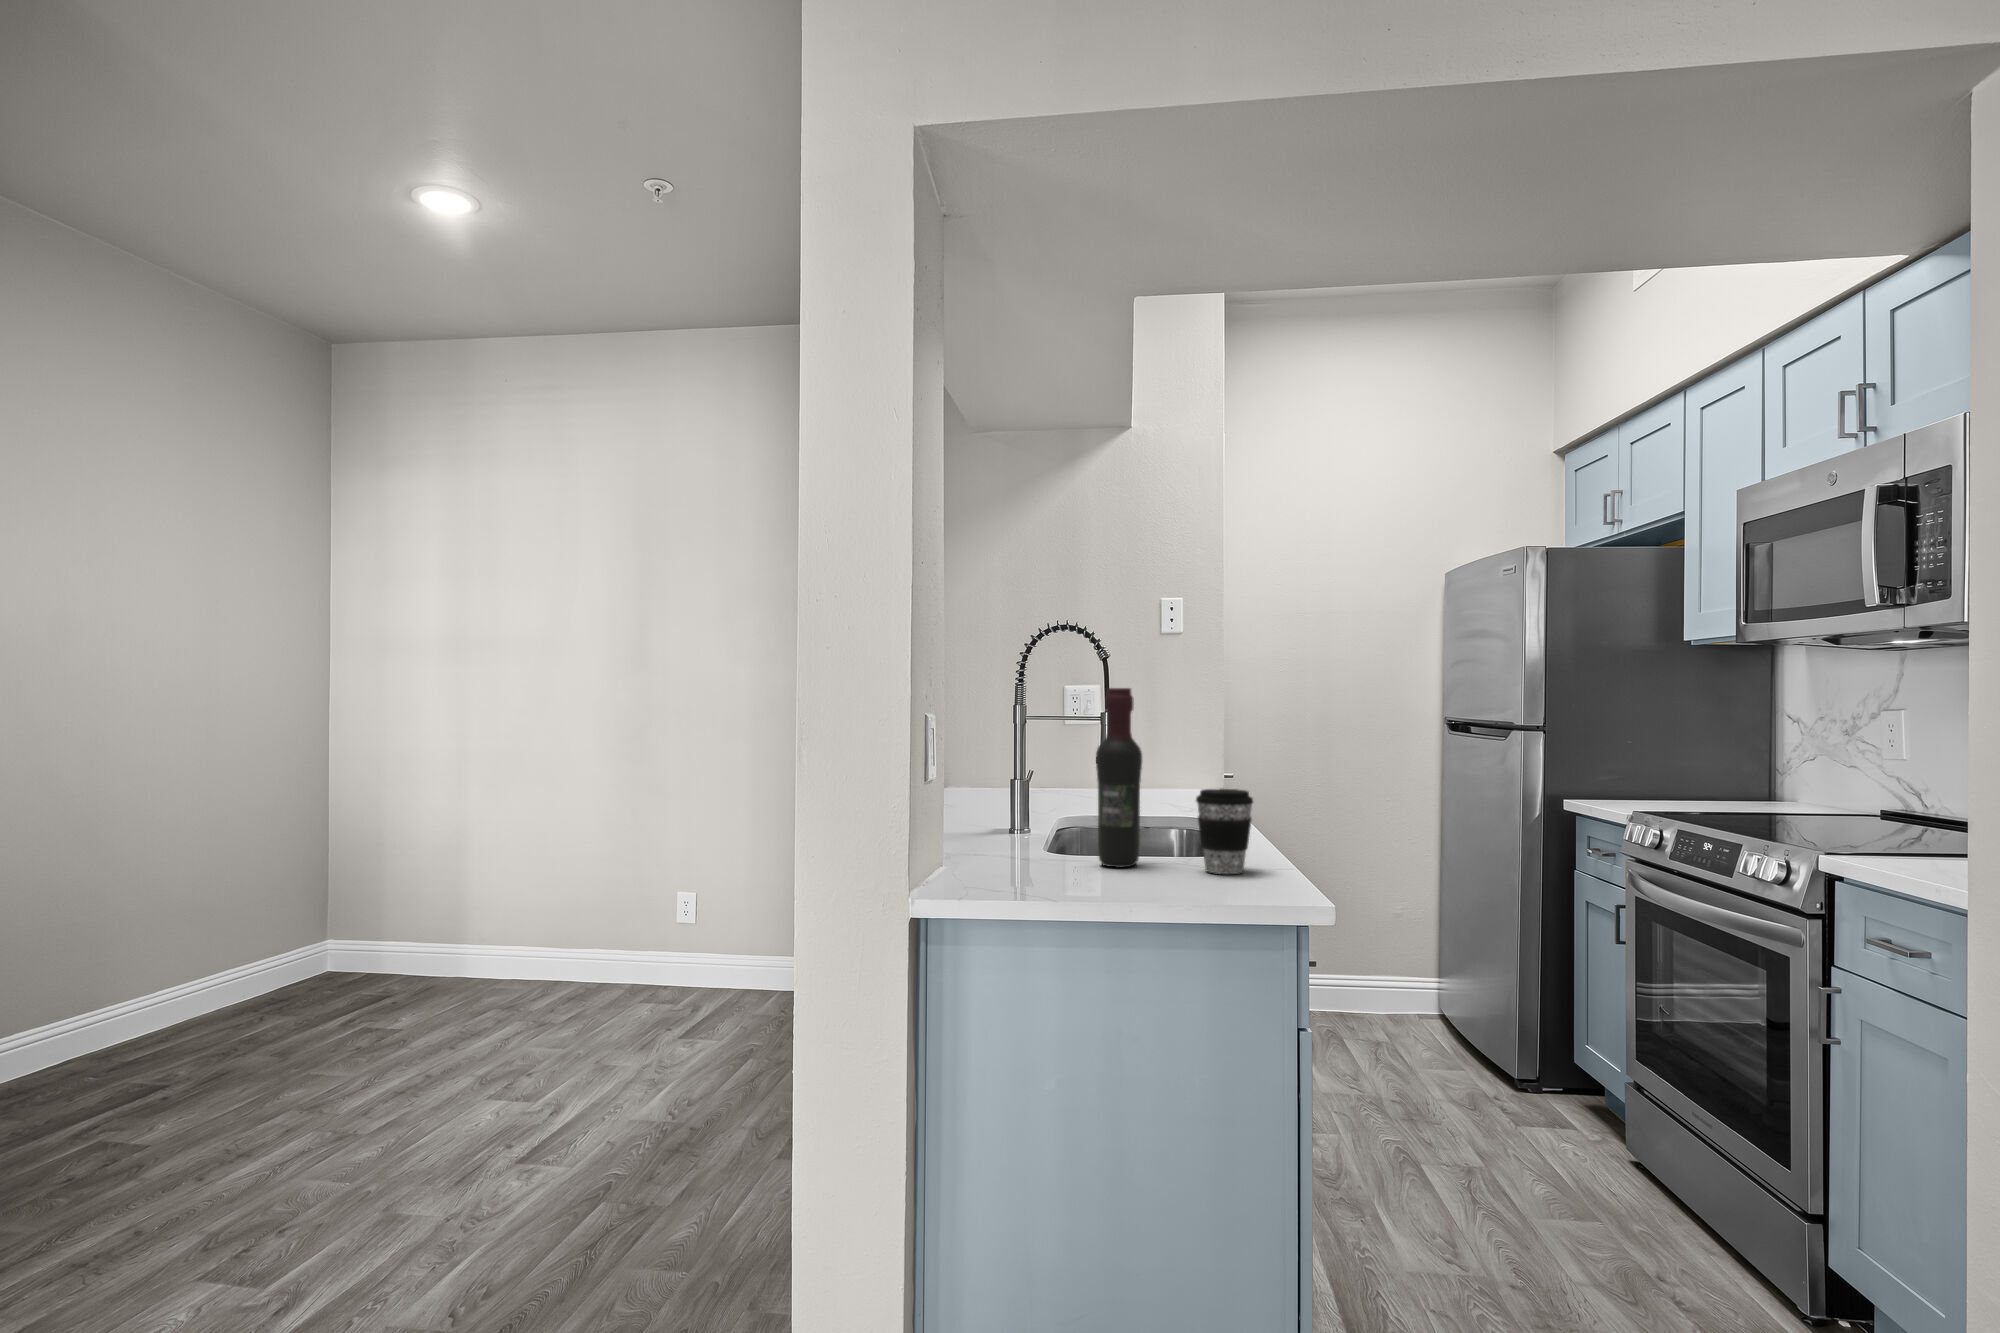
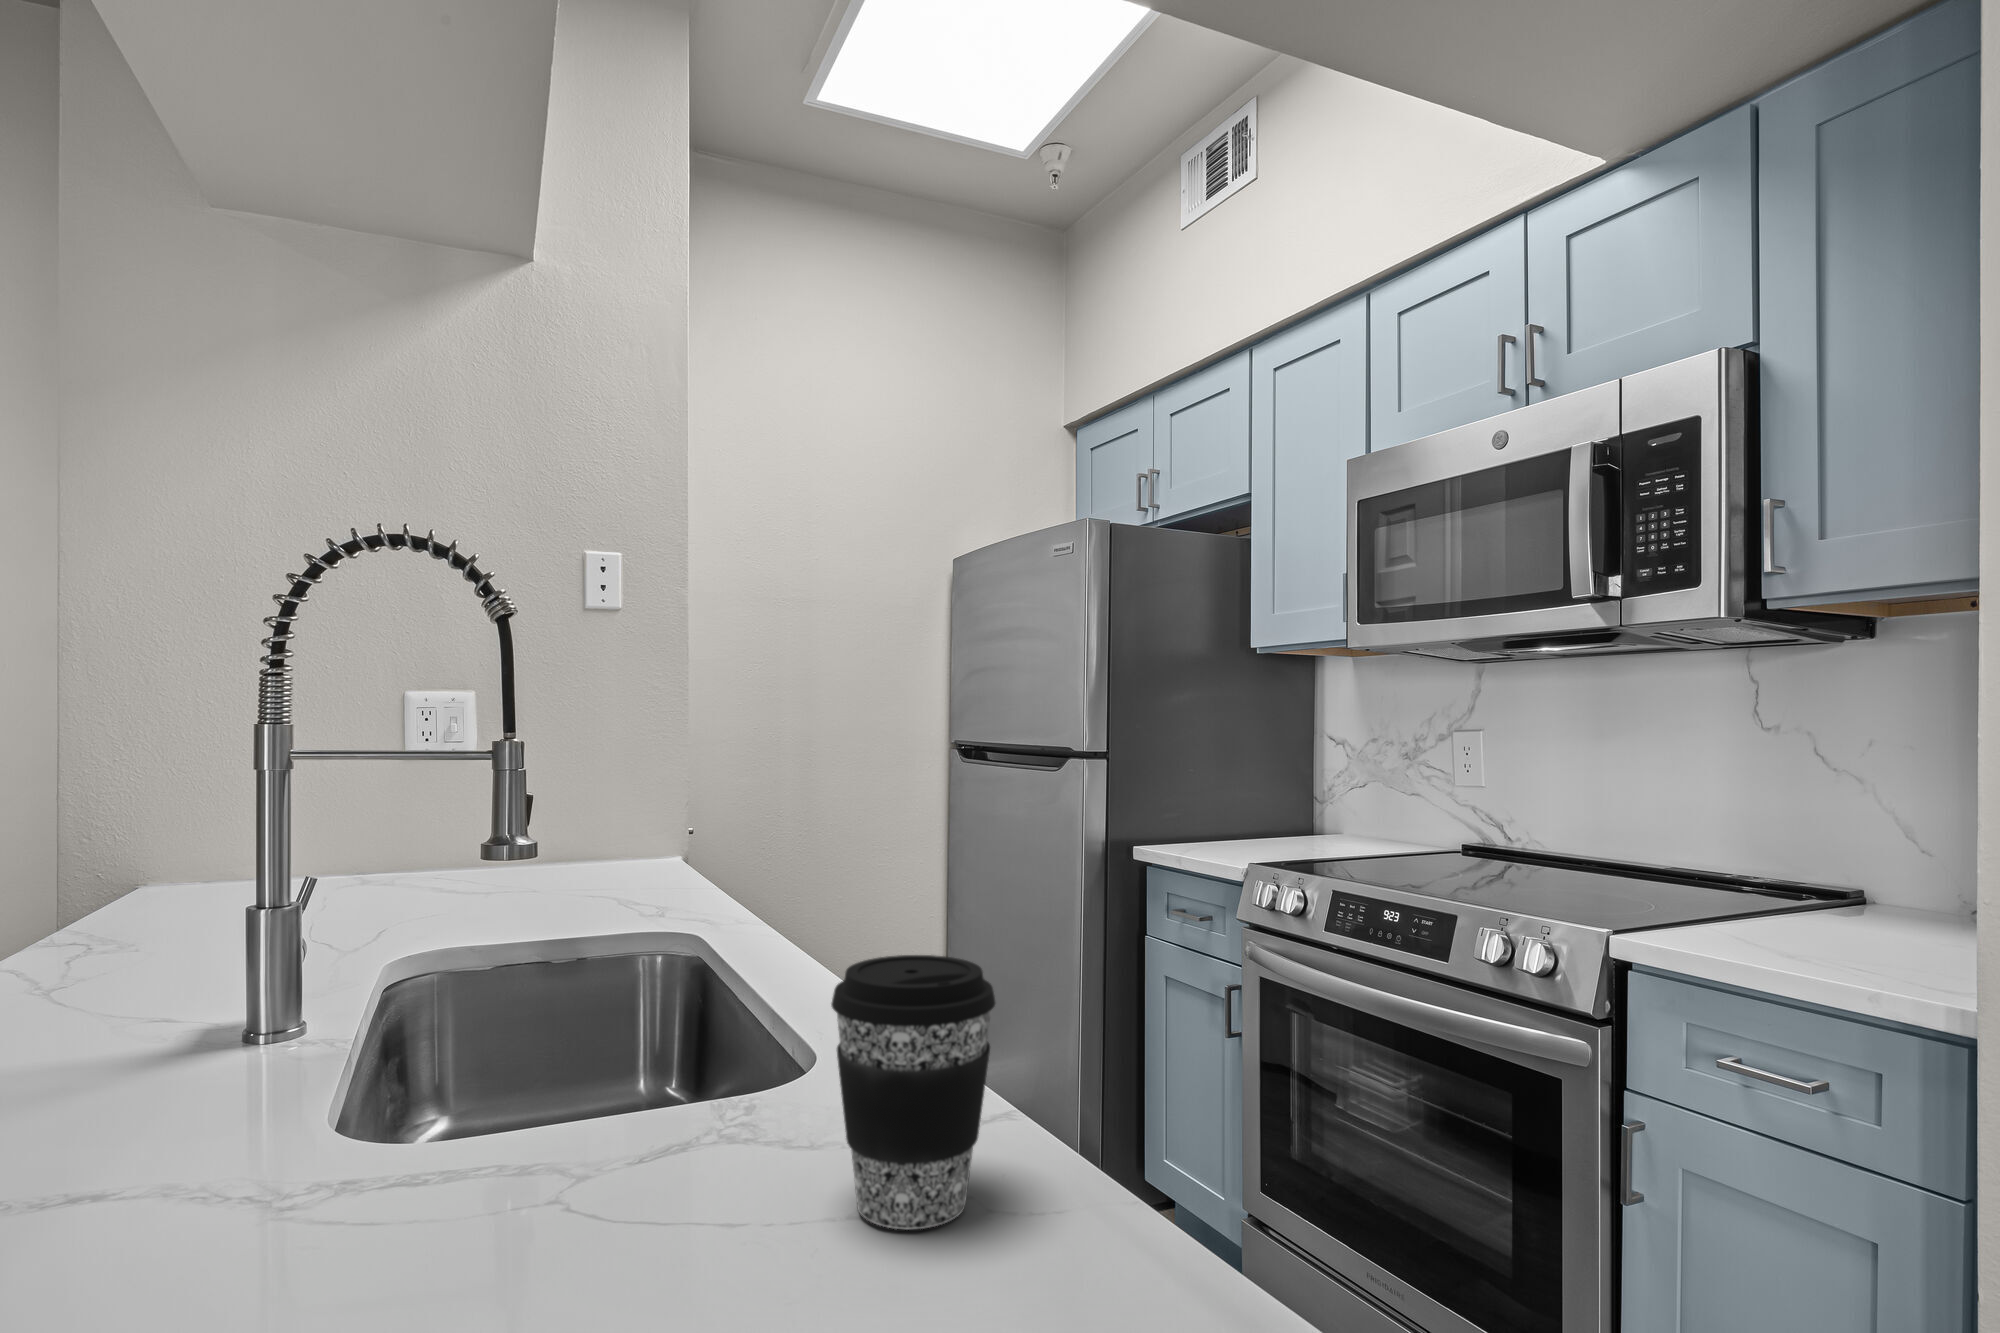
wine bottle: present [1096,688,1142,867] -> none [507,670,661,1252]

